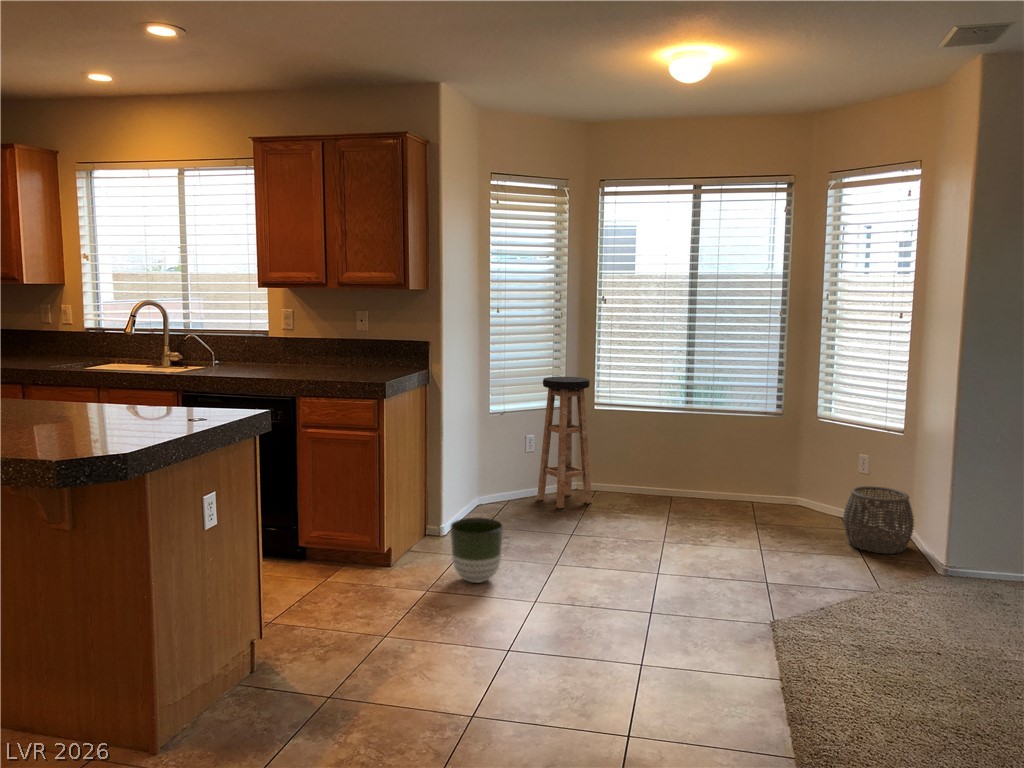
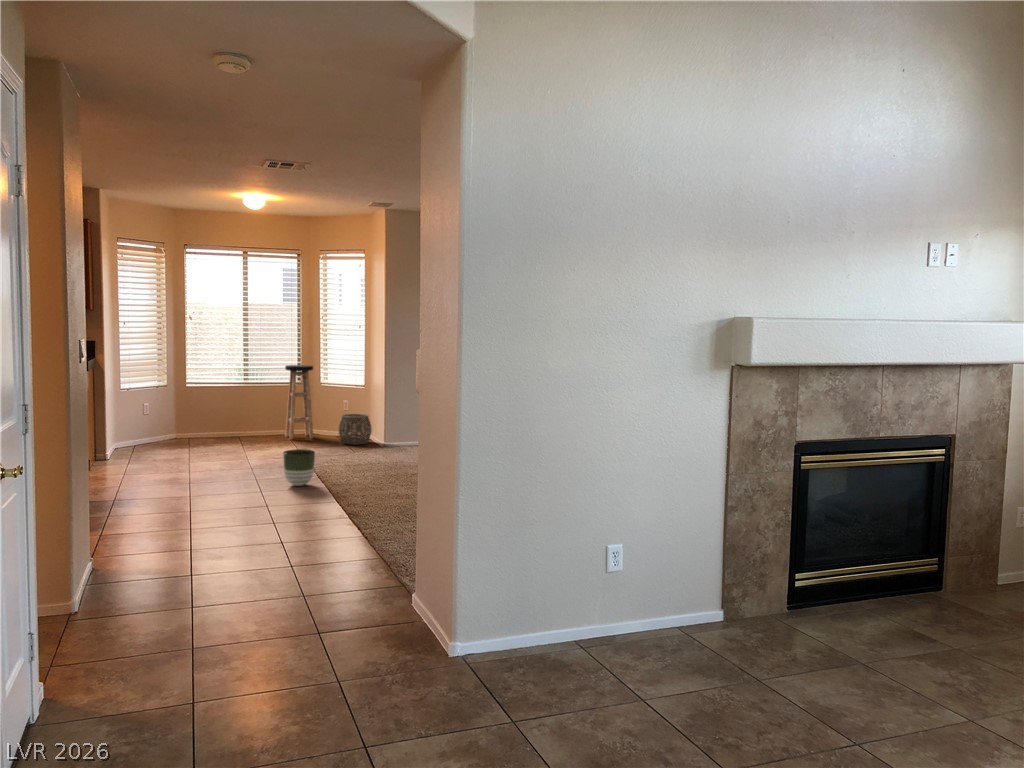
bar stool: present [537,377,592,508] -> present [285,365,313,440]
planter: present [451,518,503,583] -> present [283,449,315,486]

